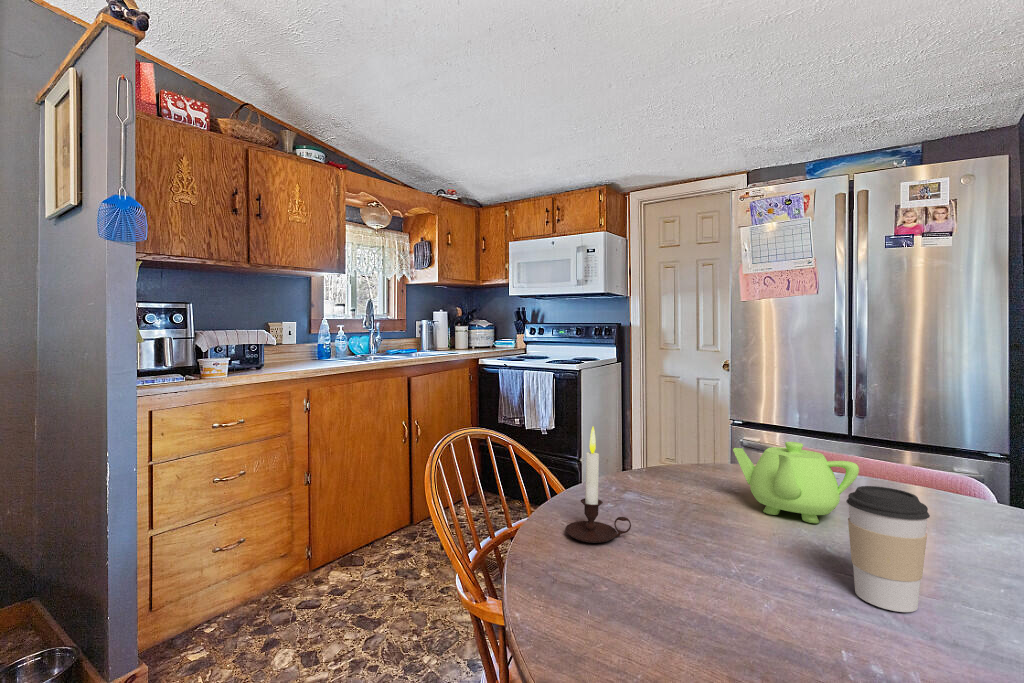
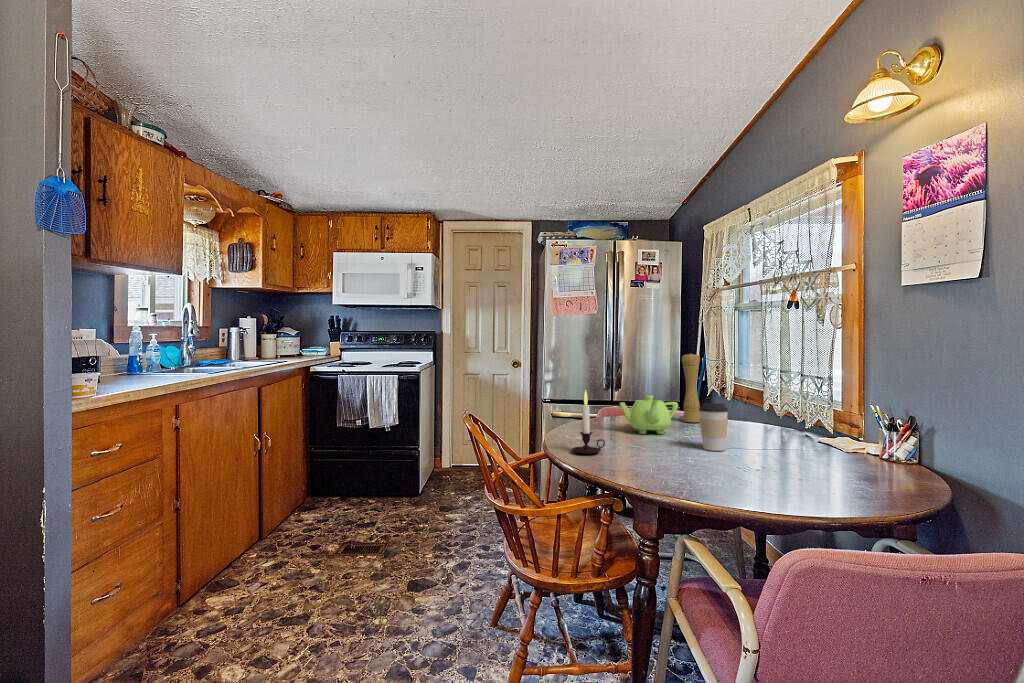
pepper mill: none [913,363,960,506] -> present [682,353,700,422]

